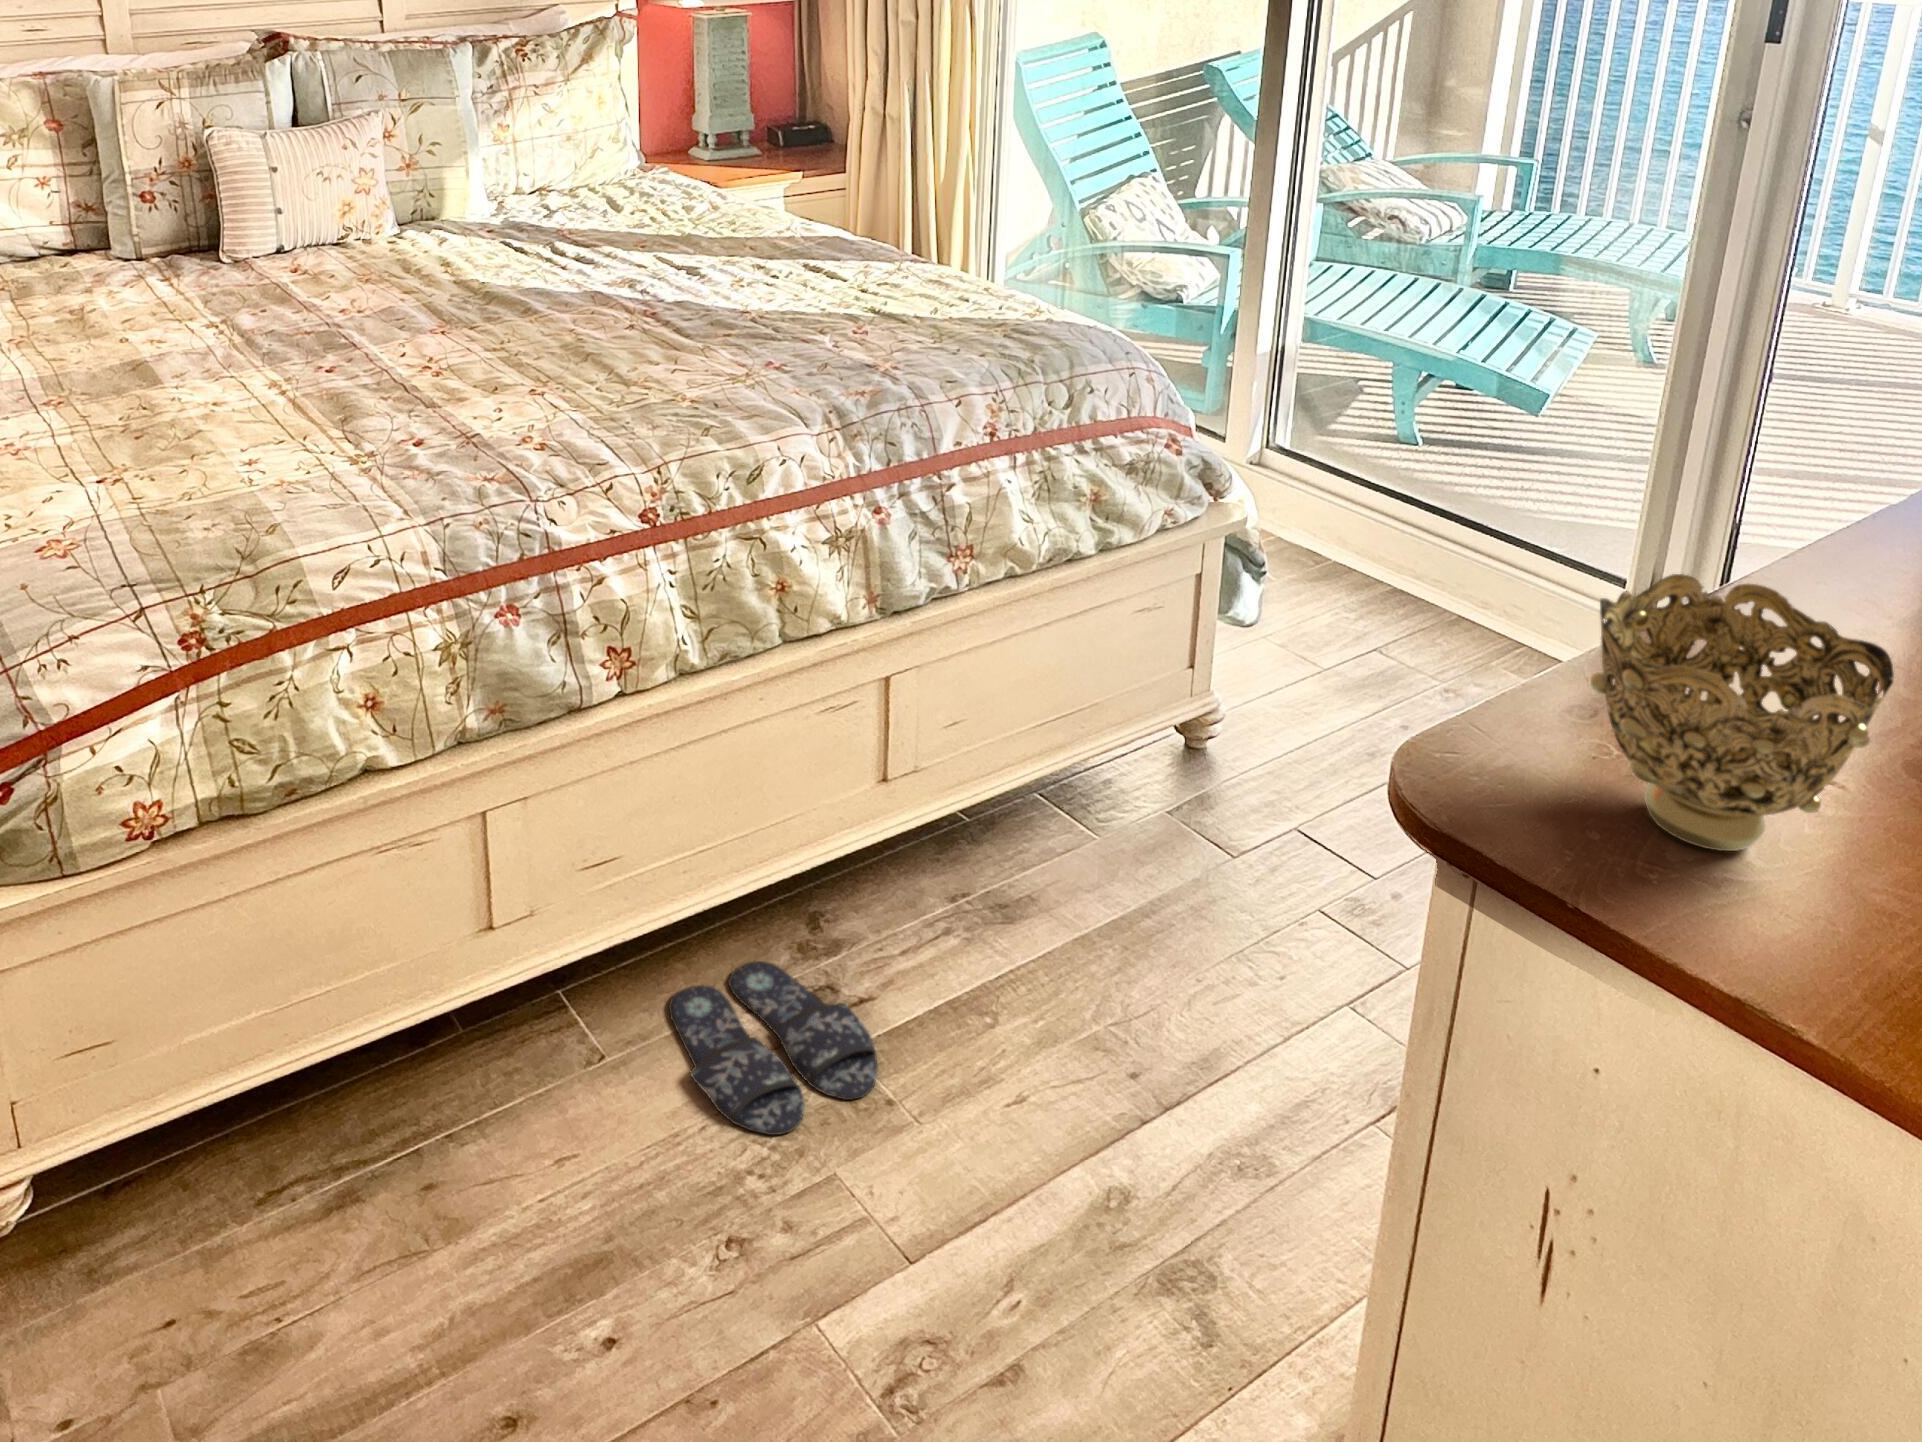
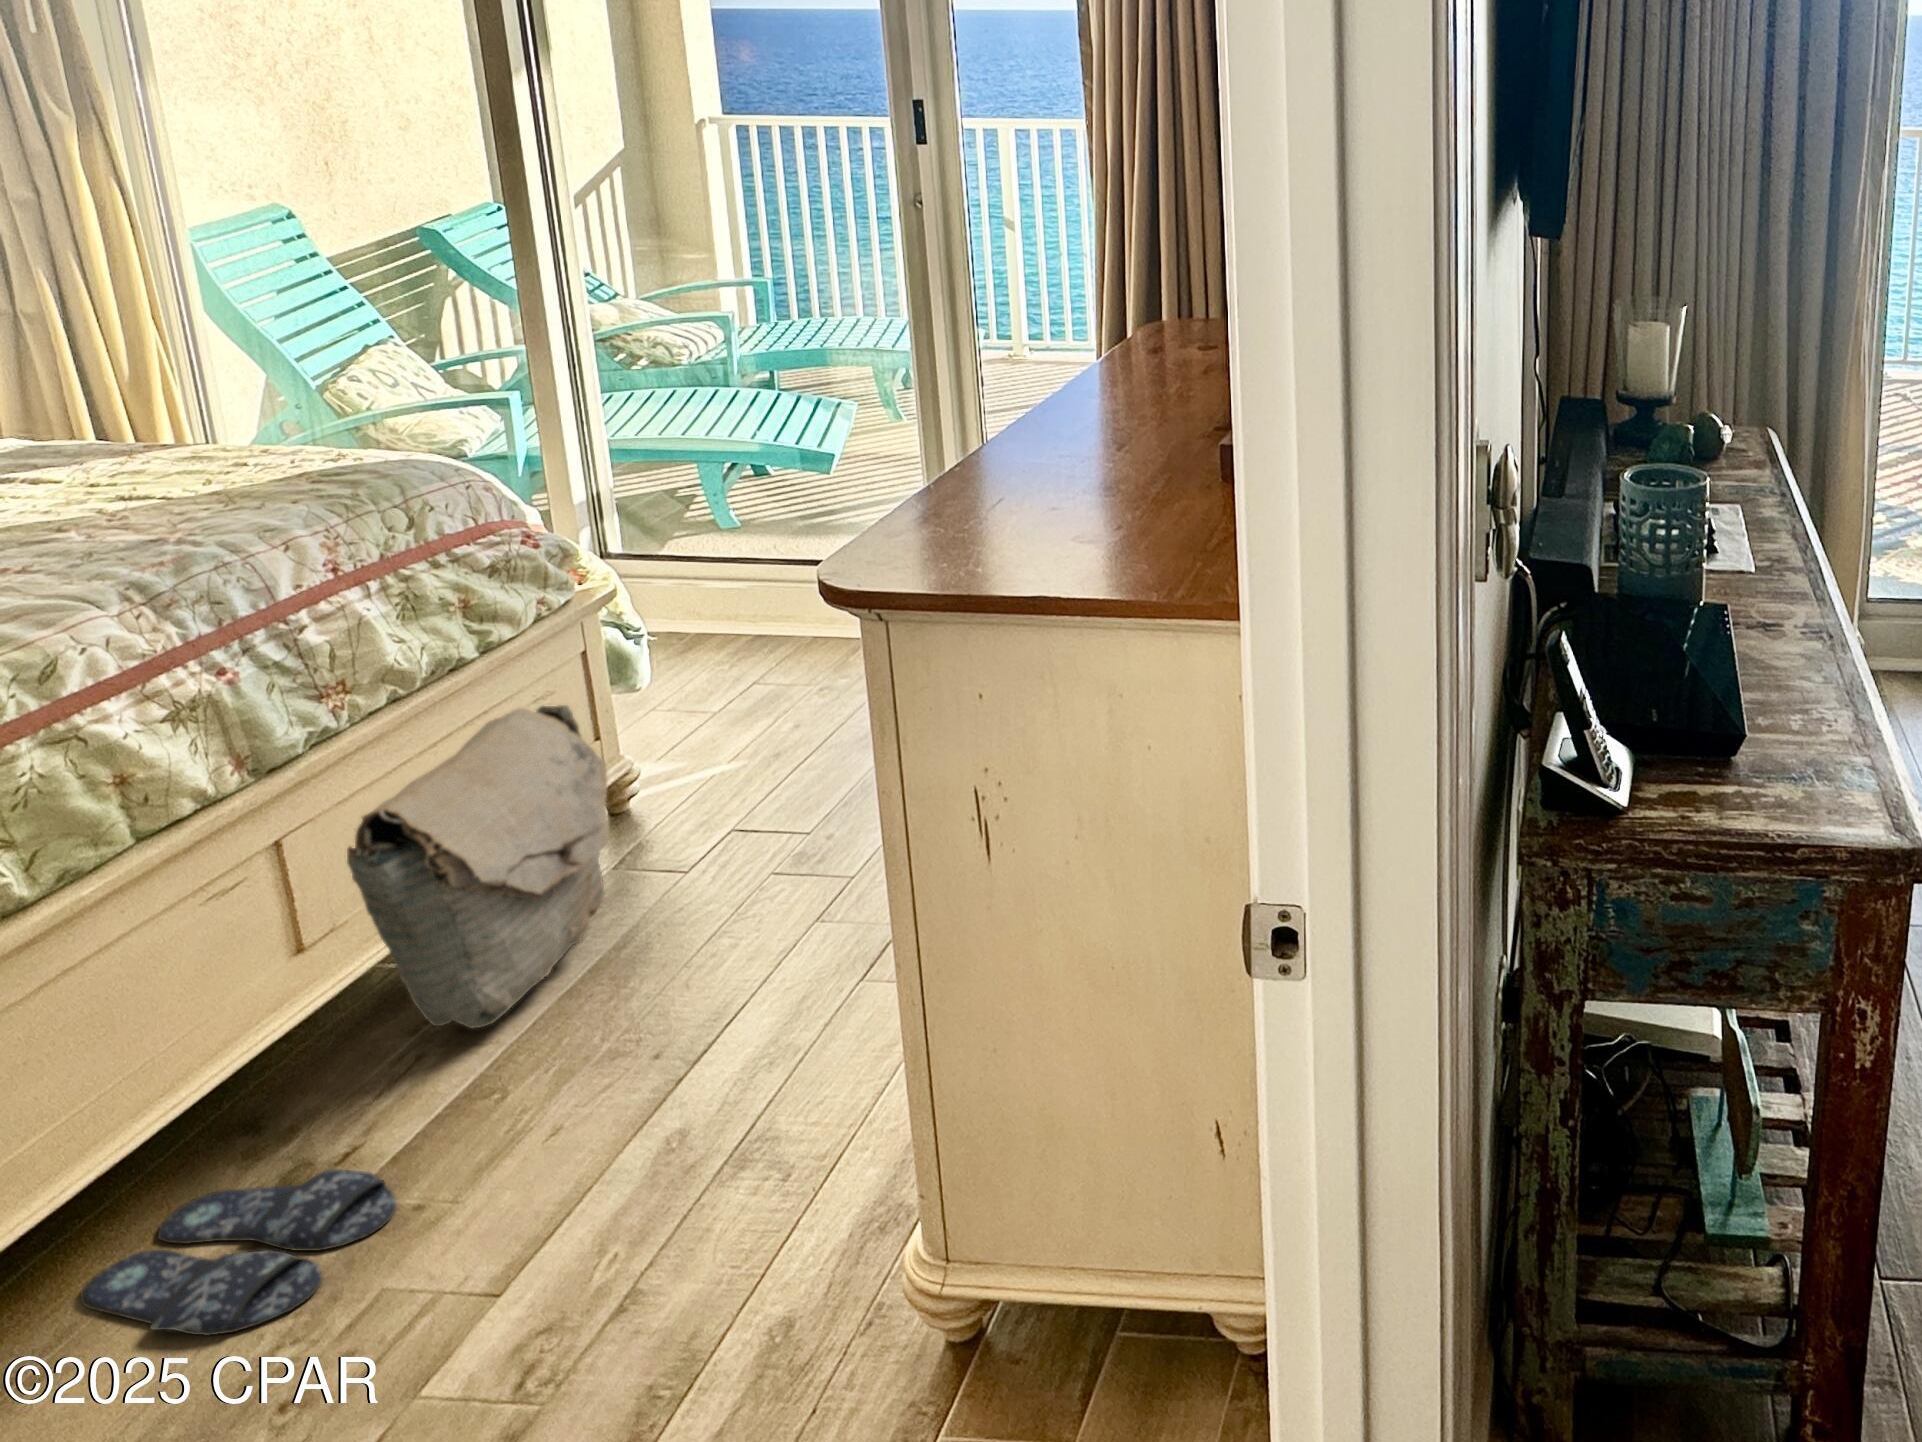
decorative bowl: present [1590,574,1894,851] -> none [916,398,1065,545]
bag: none [928,623,1176,932] -> present [347,705,608,1028]

